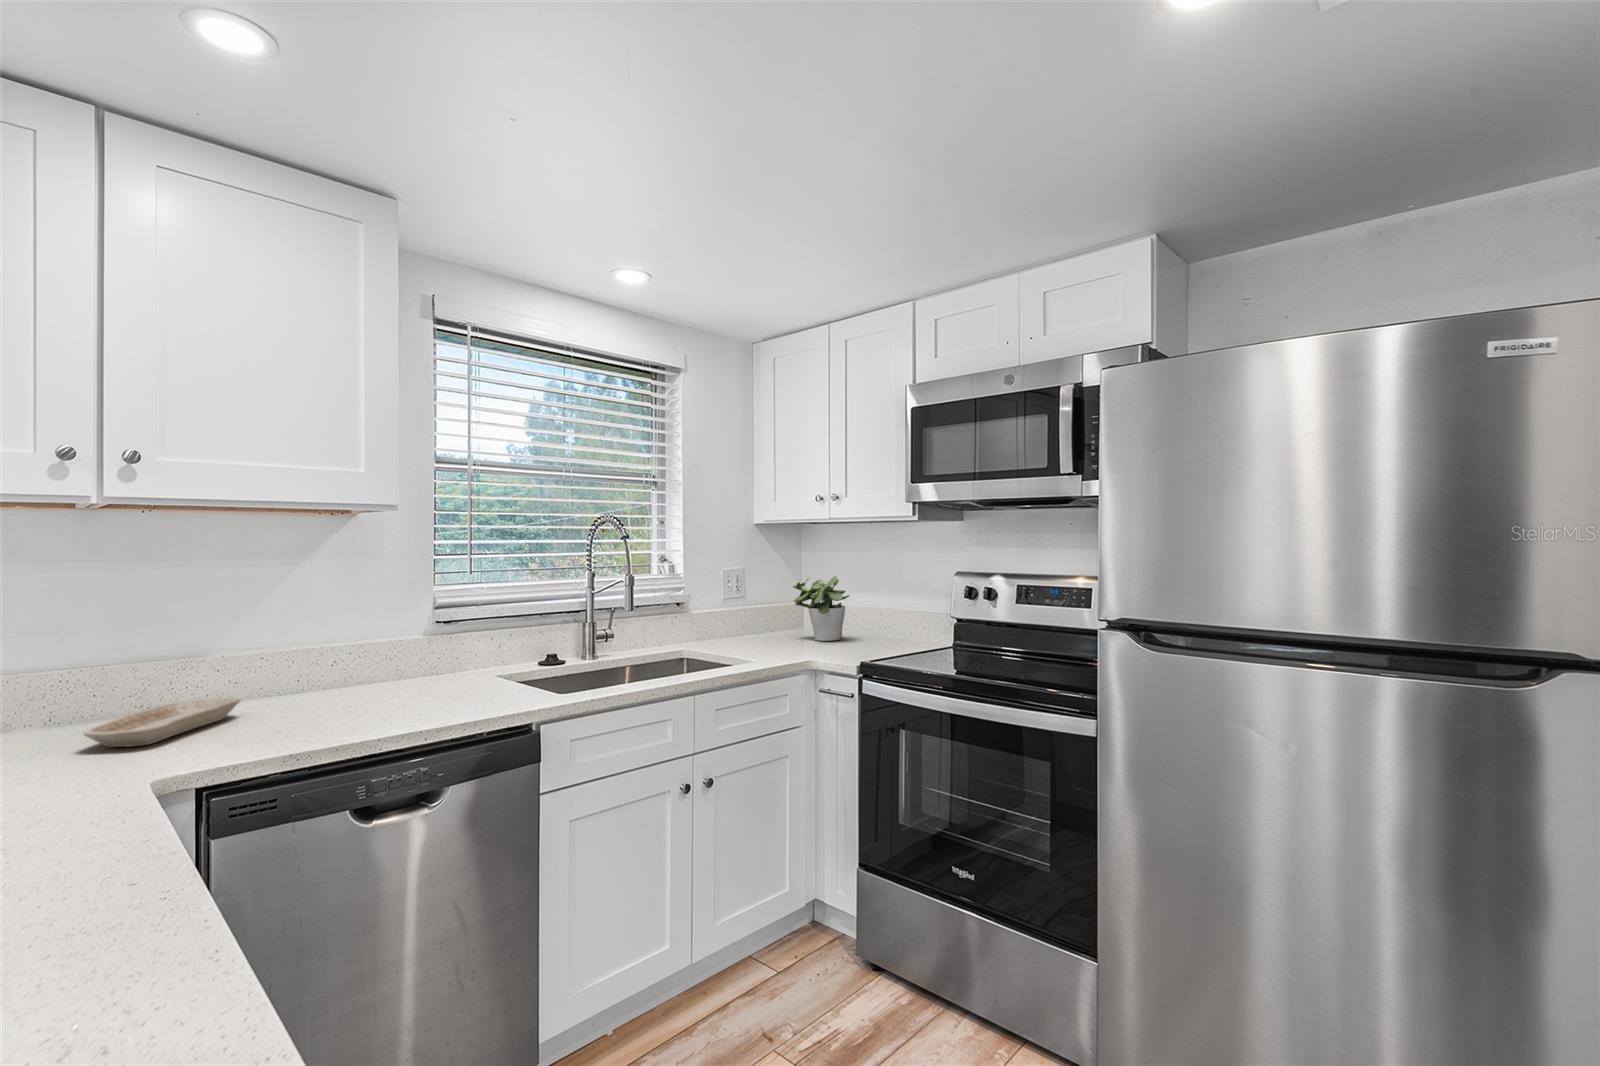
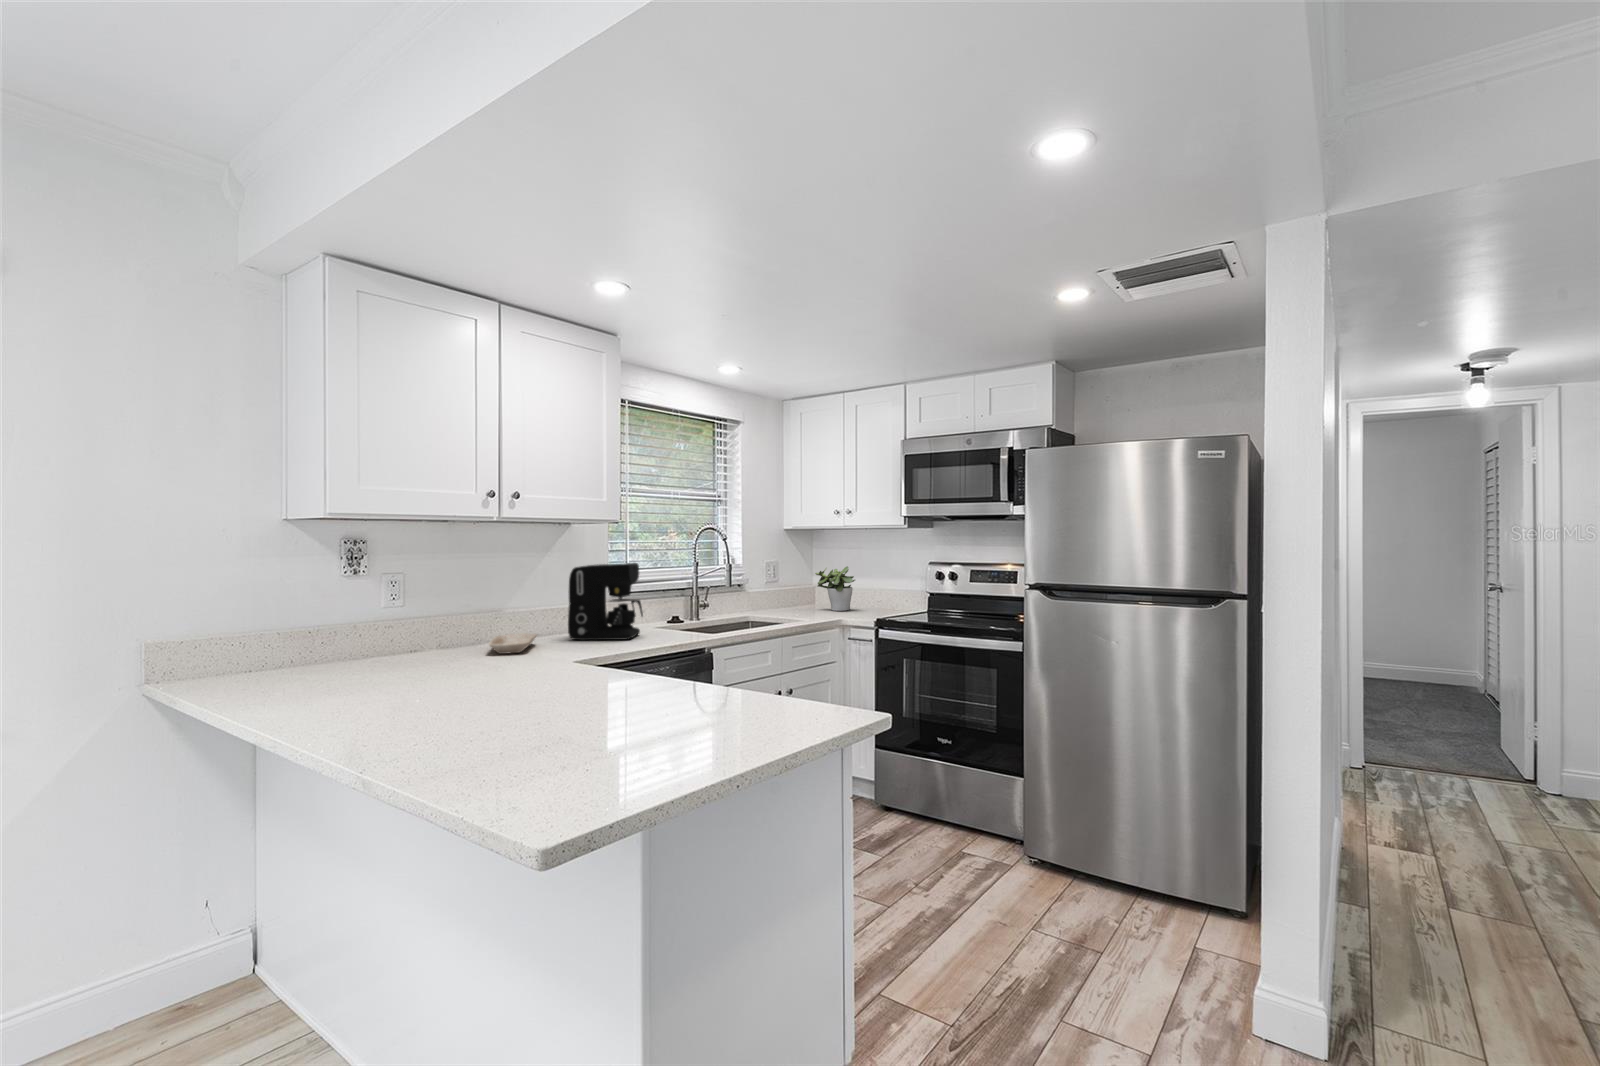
coffee maker: none [310,577,452,708] -> present [568,563,643,640]

